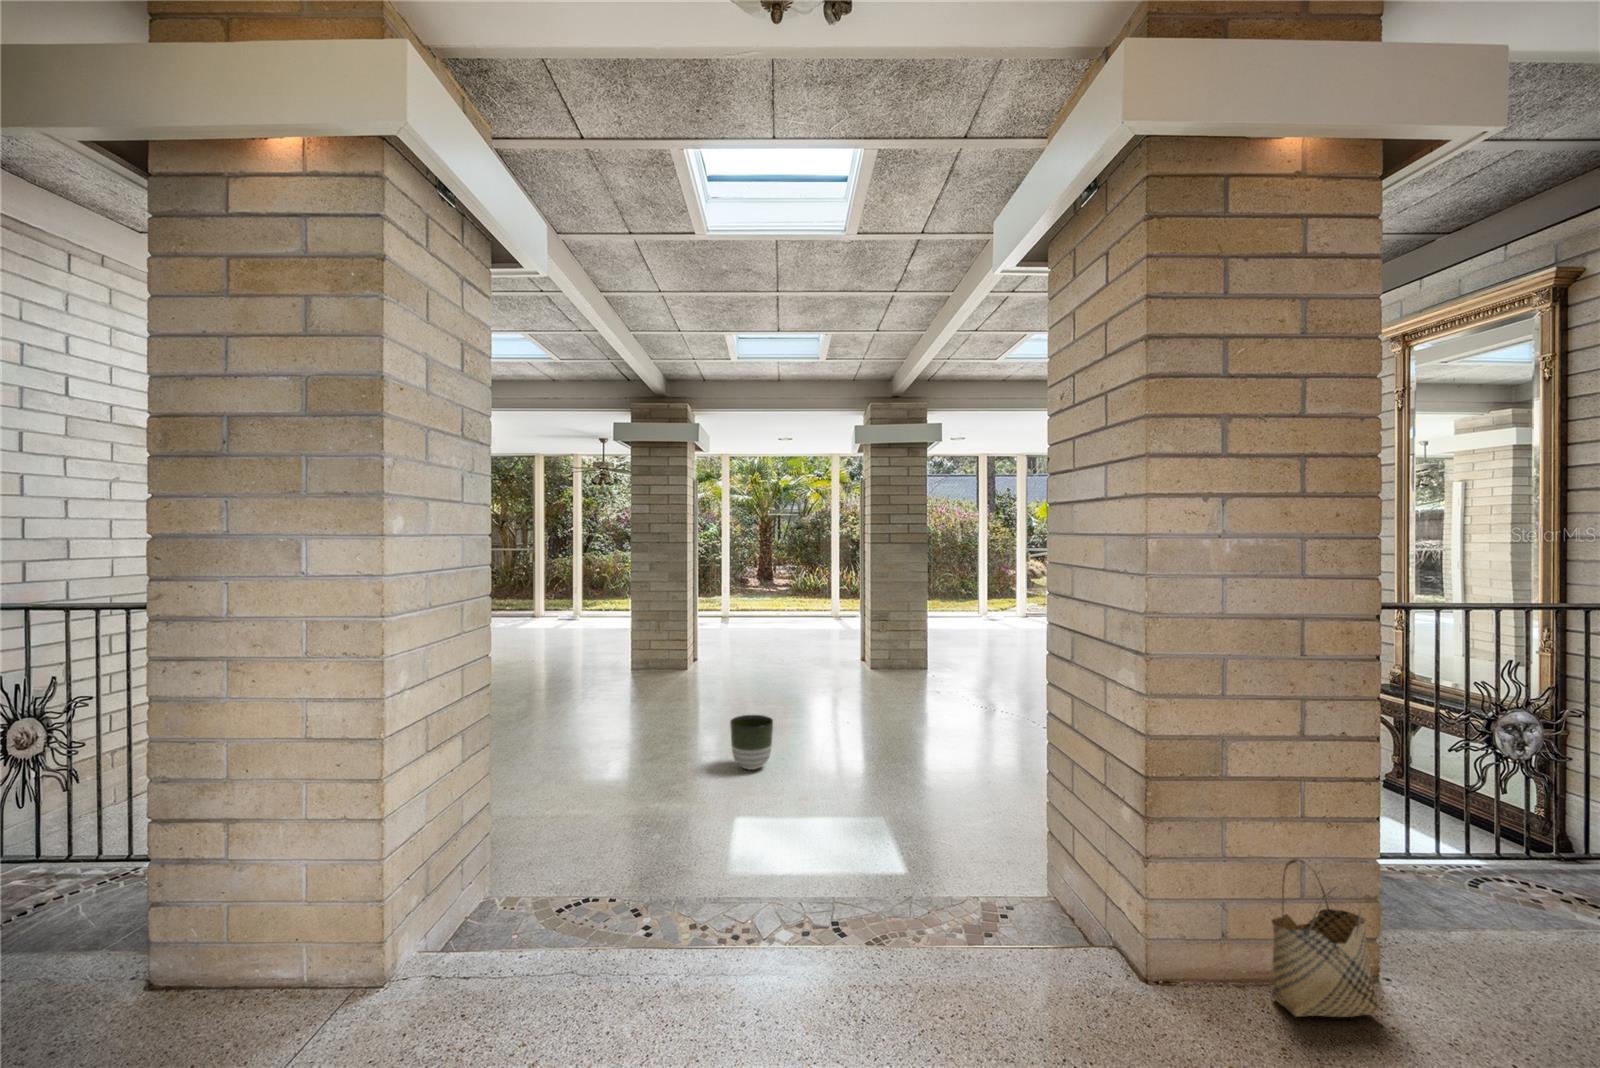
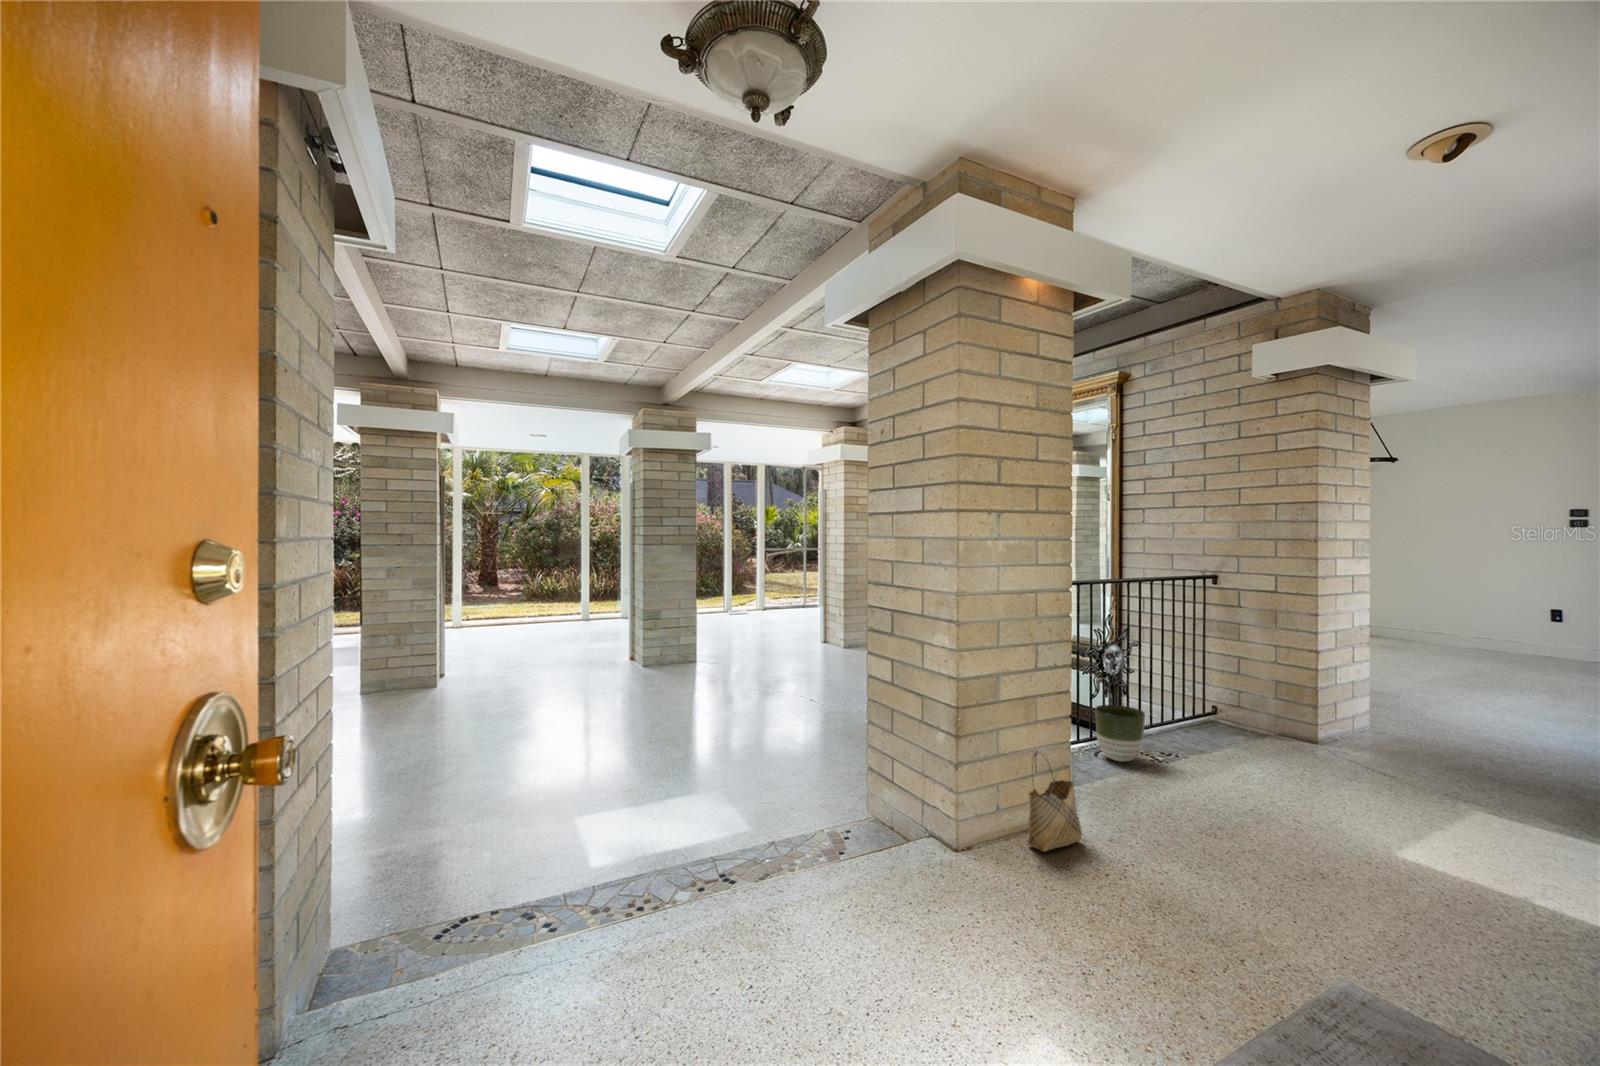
planter: present [730,715,773,770] -> present [1095,705,1145,762]

